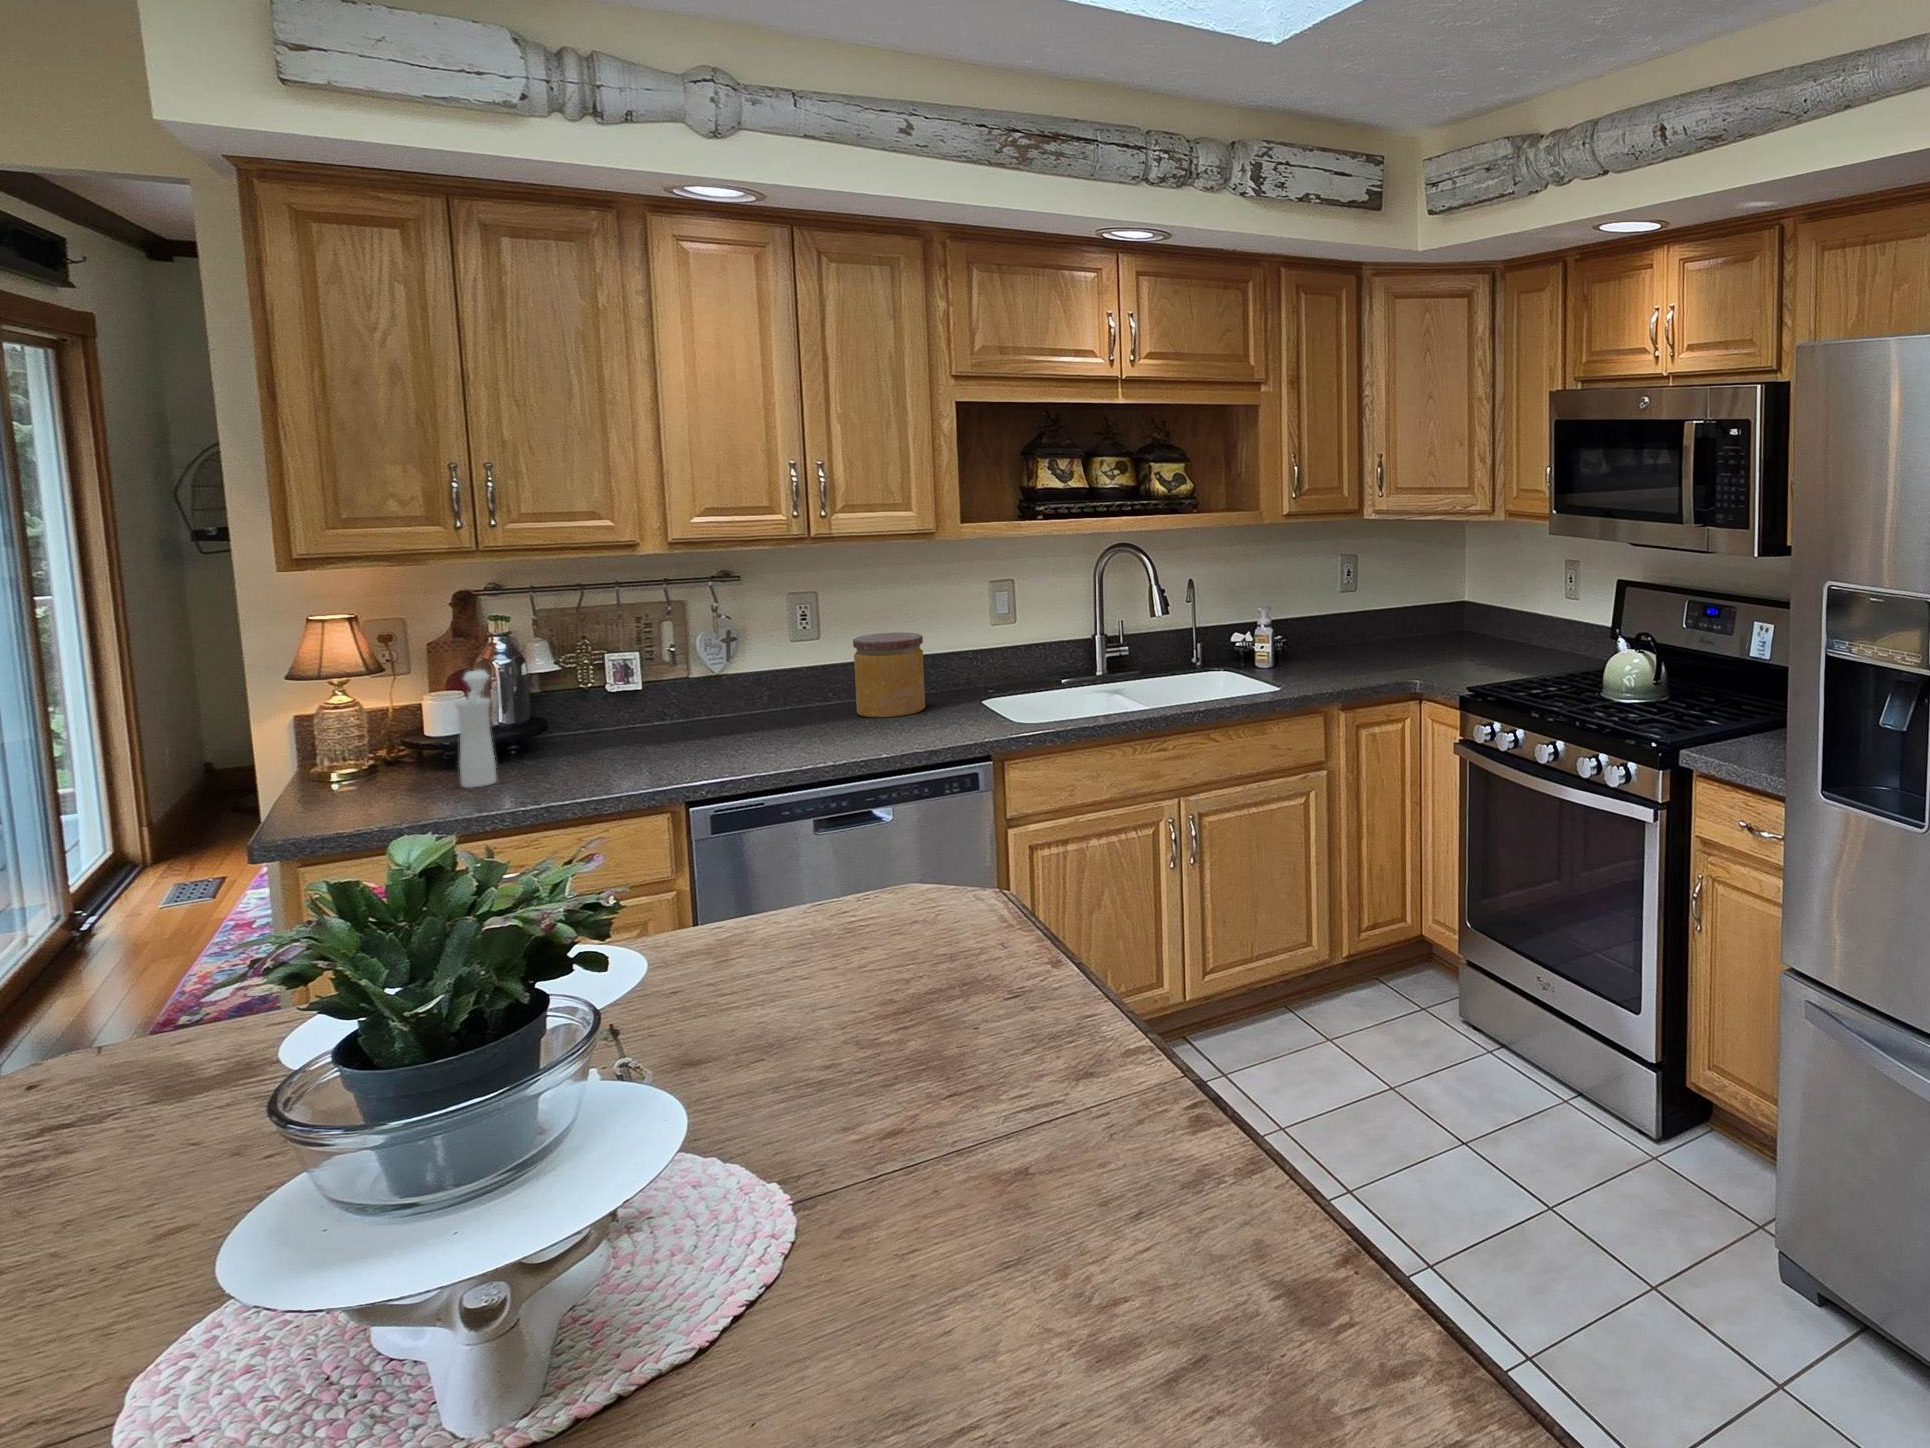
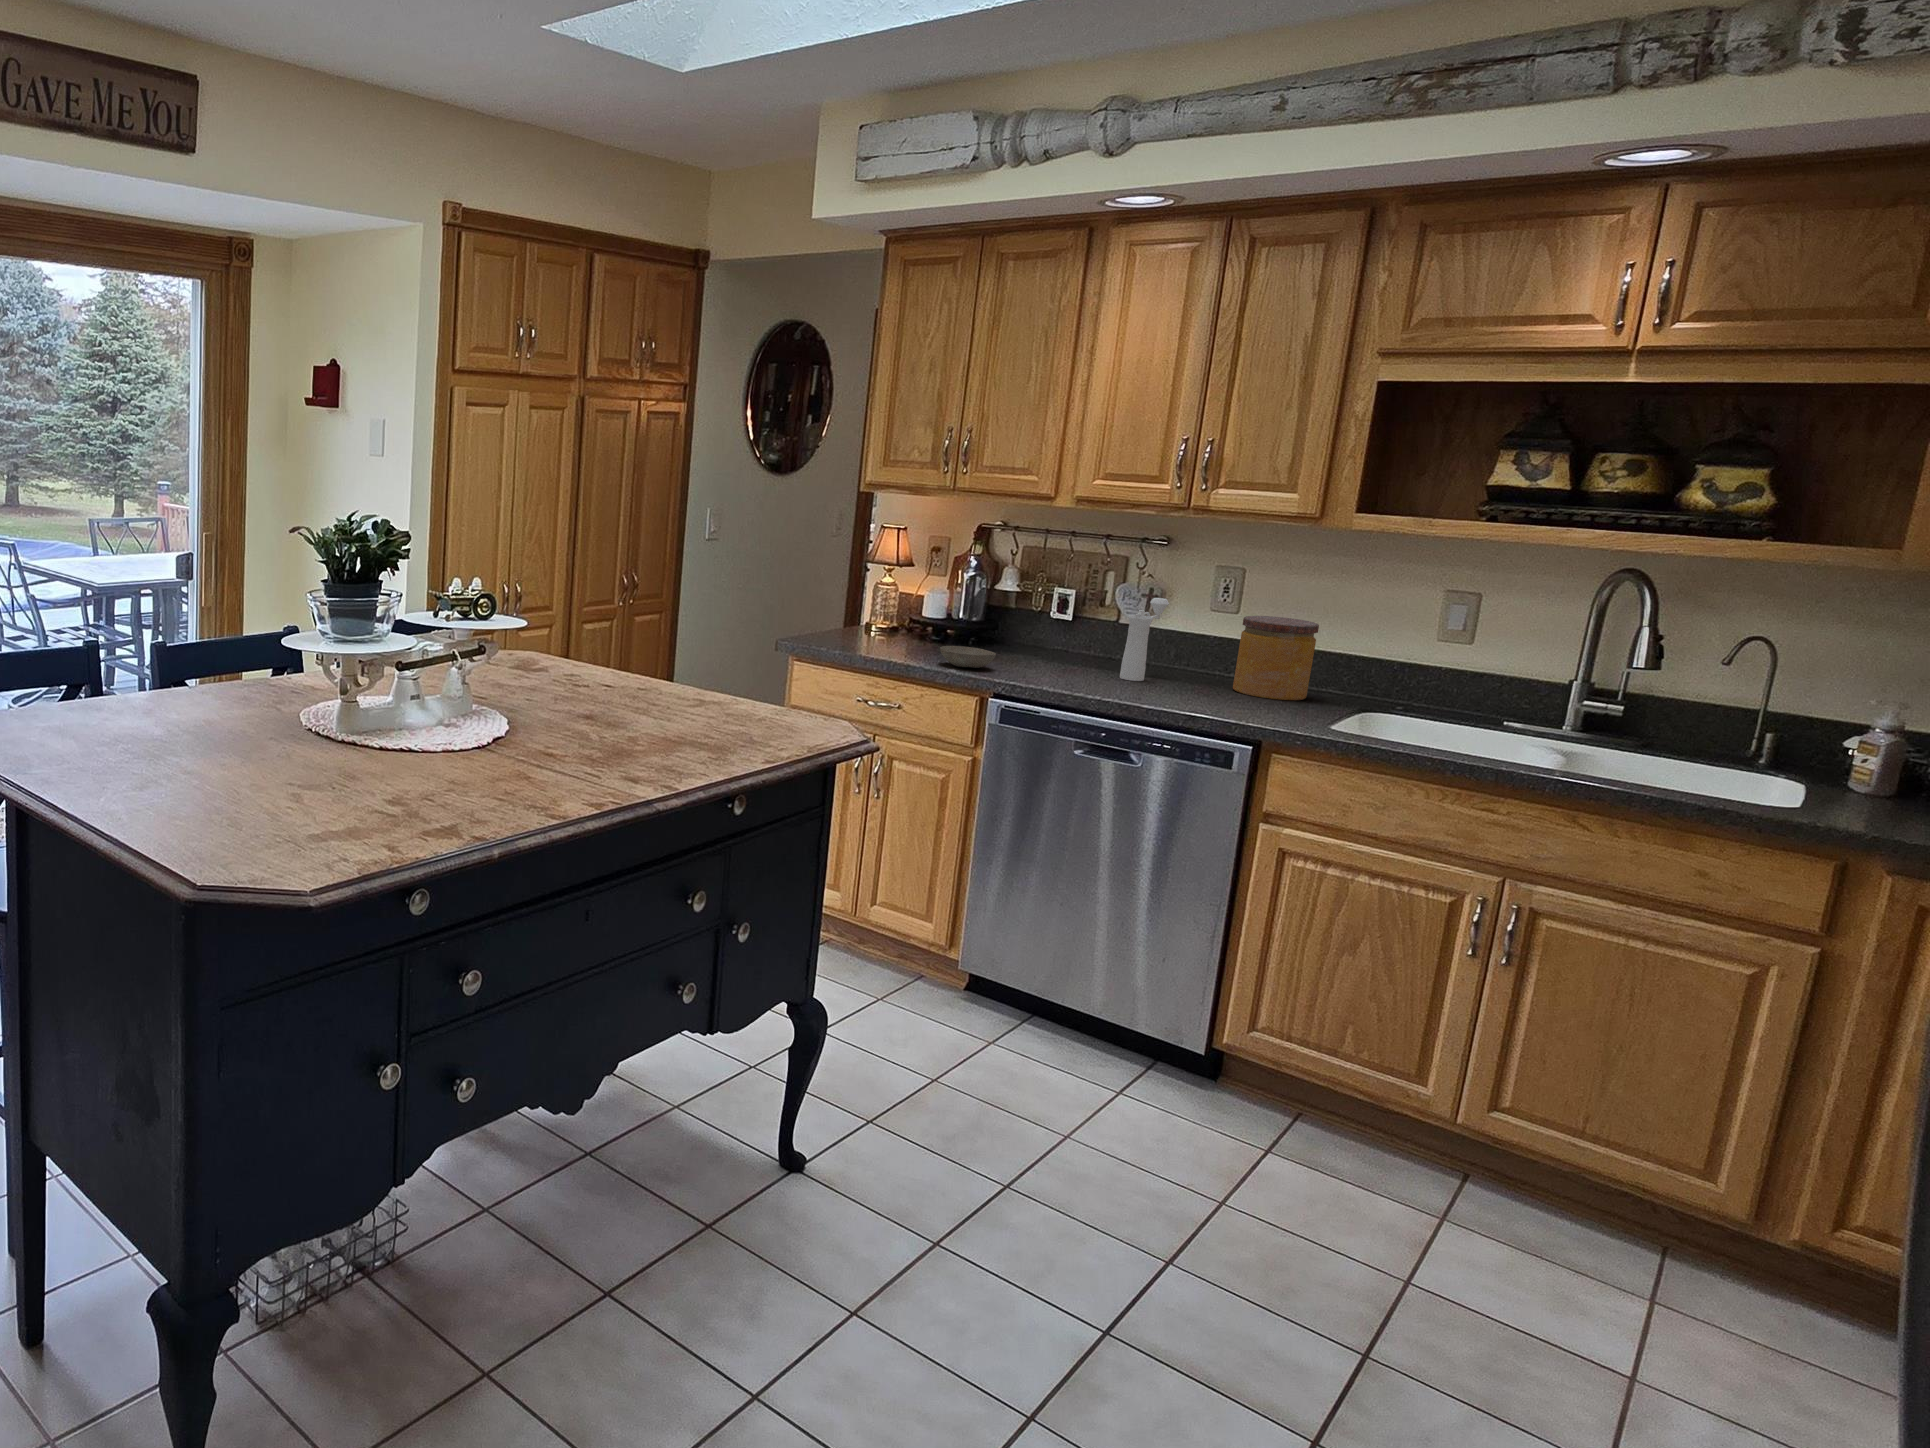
pepper mill: present [455,670,496,788] -> present [1120,598,1169,681]
bowl: none [571,750,656,782] -> present [940,646,996,668]

